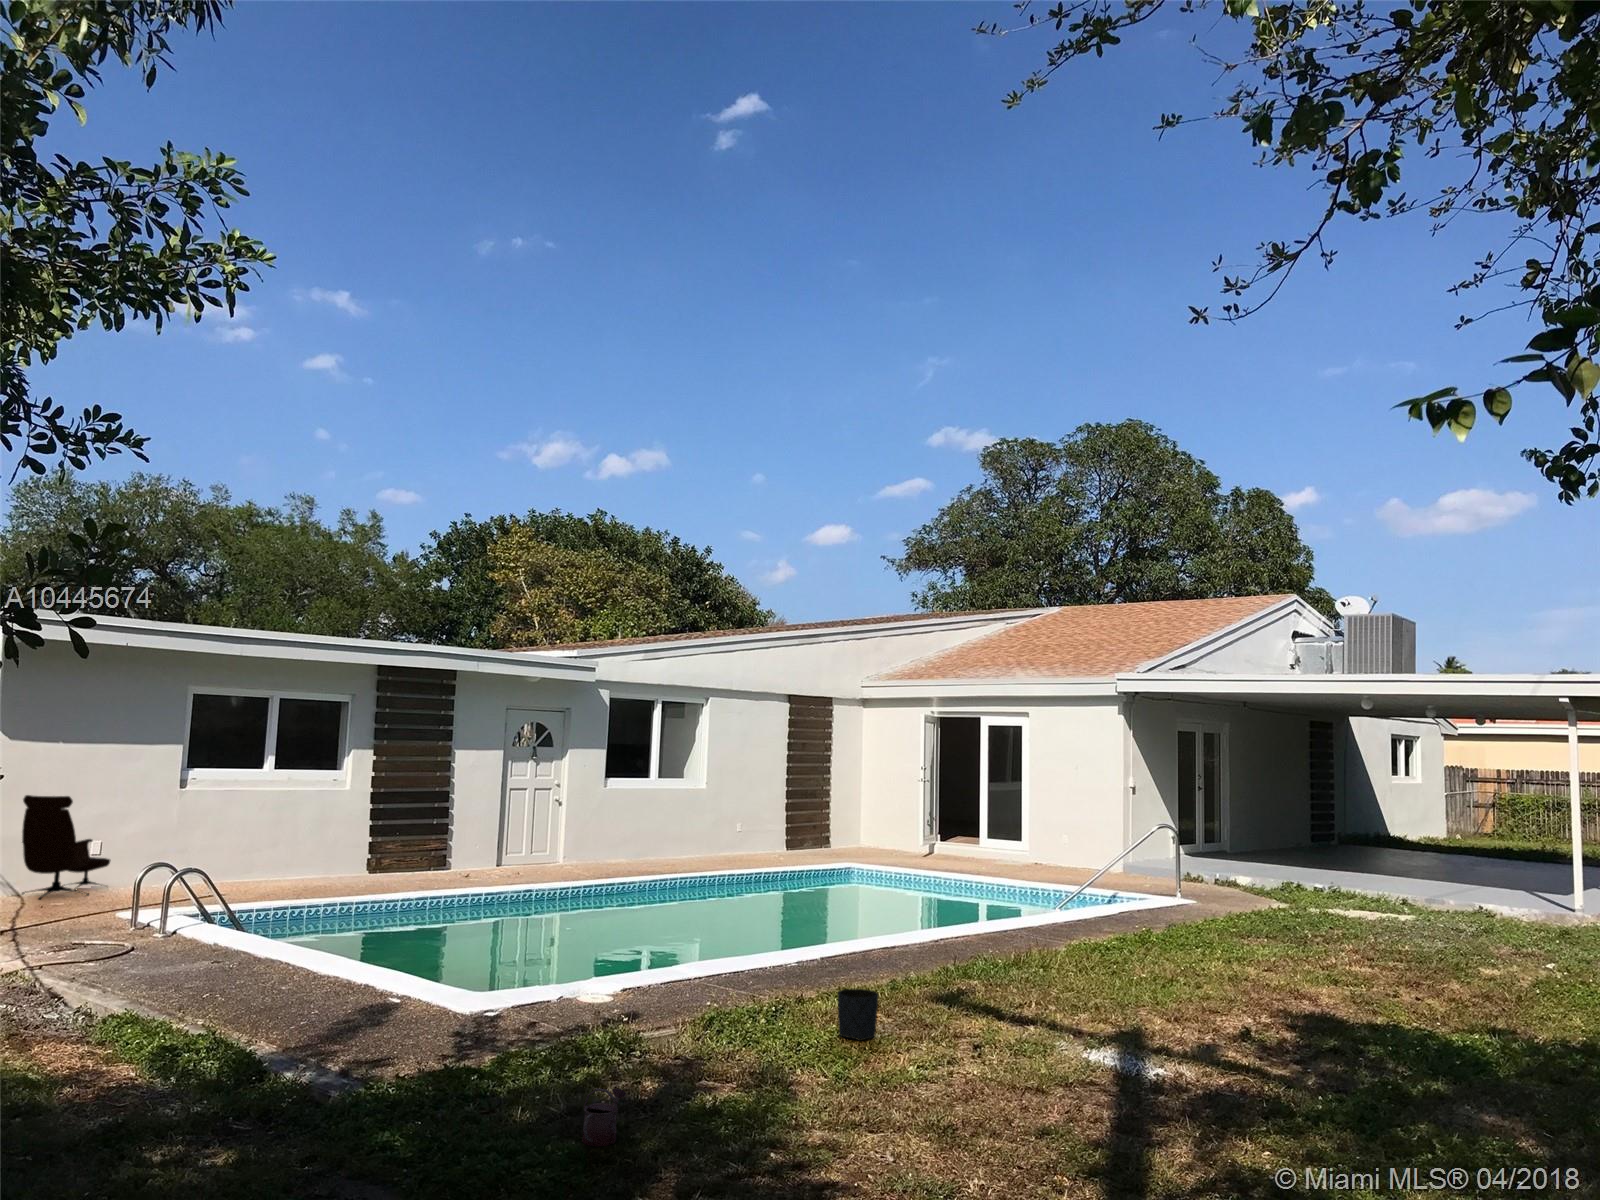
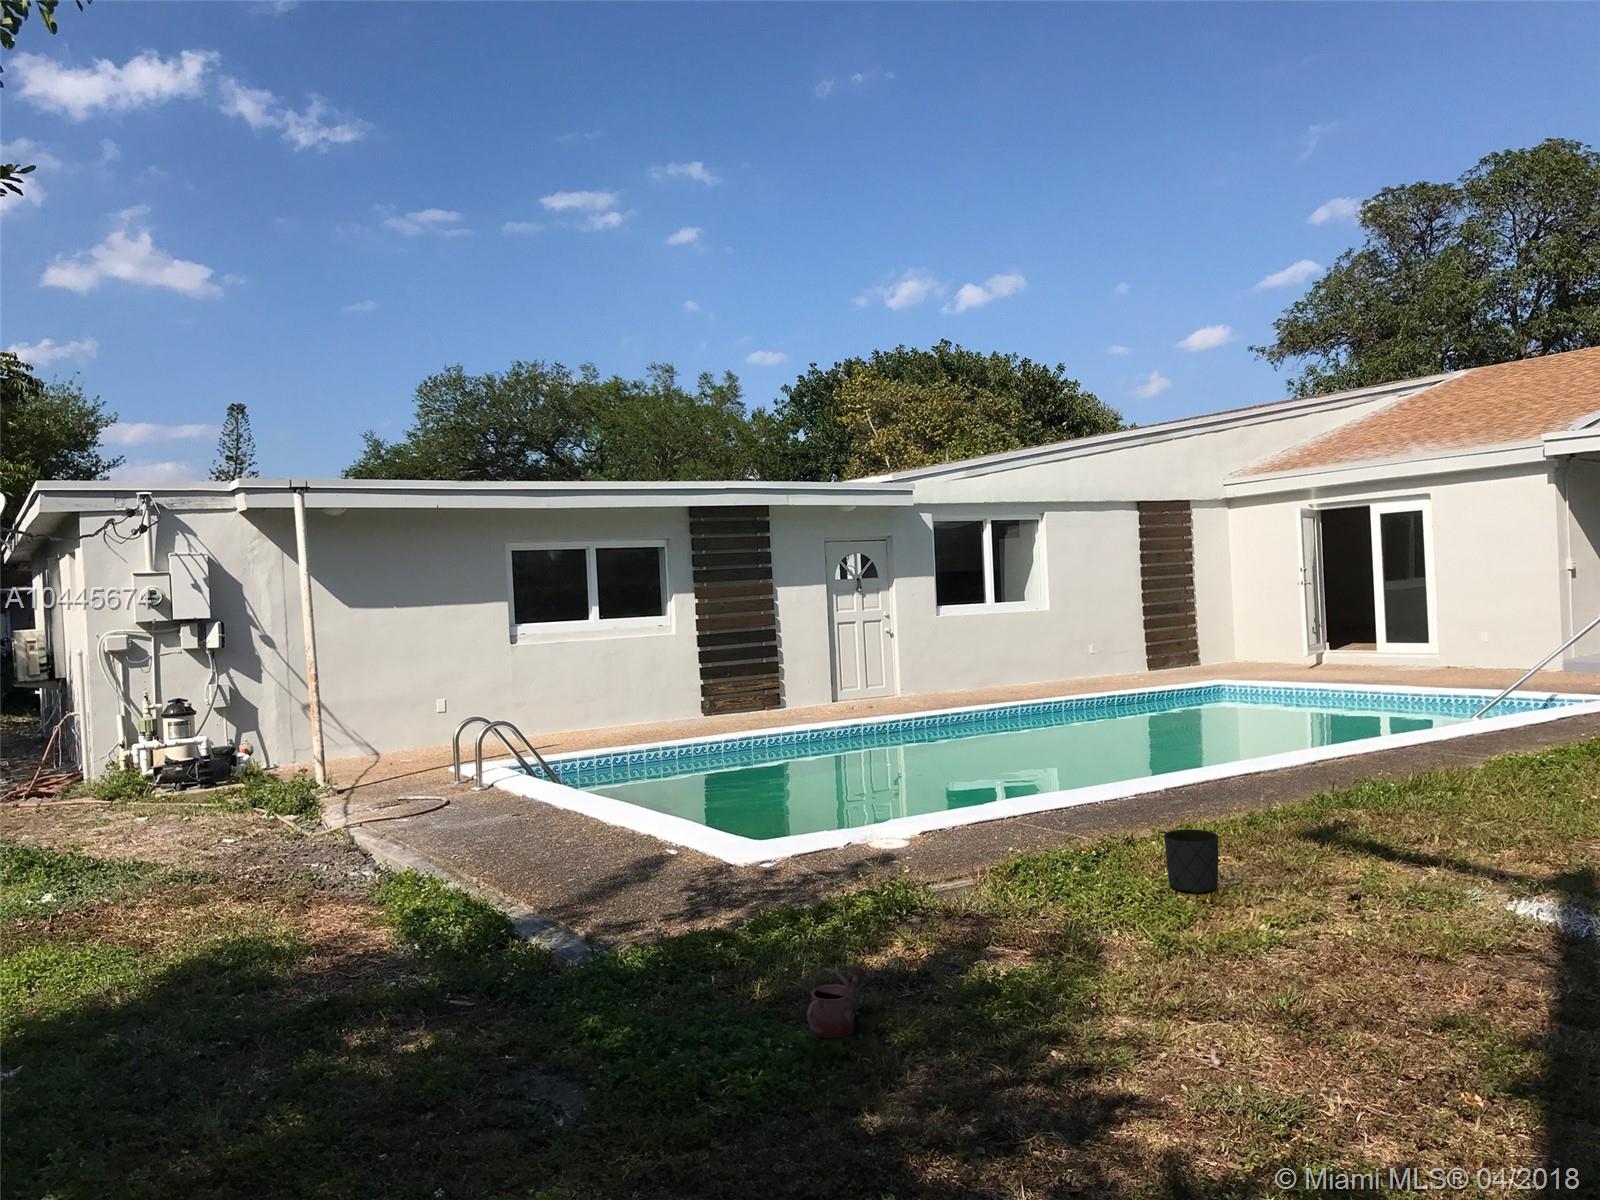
lounge chair: present [22,795,111,900] -> none [383,654,473,751]

